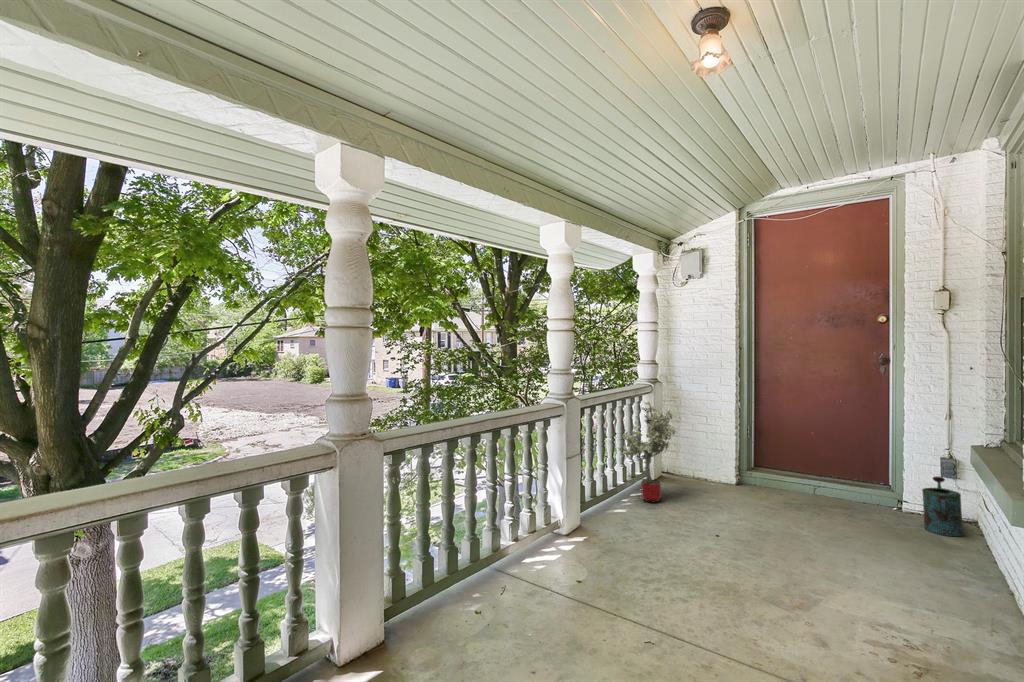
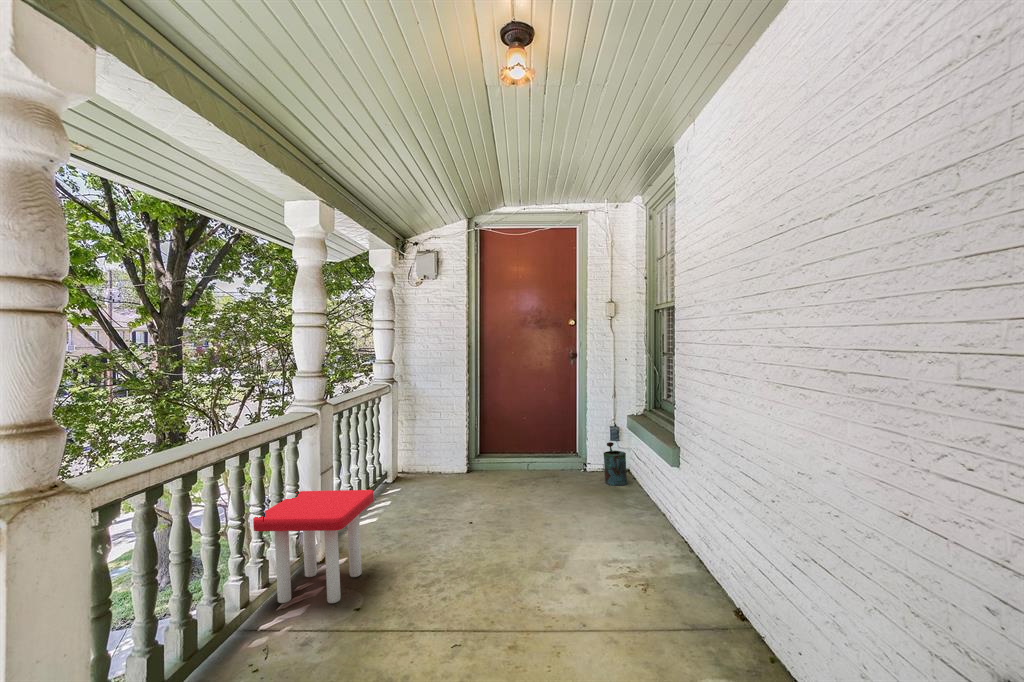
potted tree: present [618,402,676,502] -> none [362,402,420,506]
stool: none [506,471,606,572] -> present [253,490,374,603]

